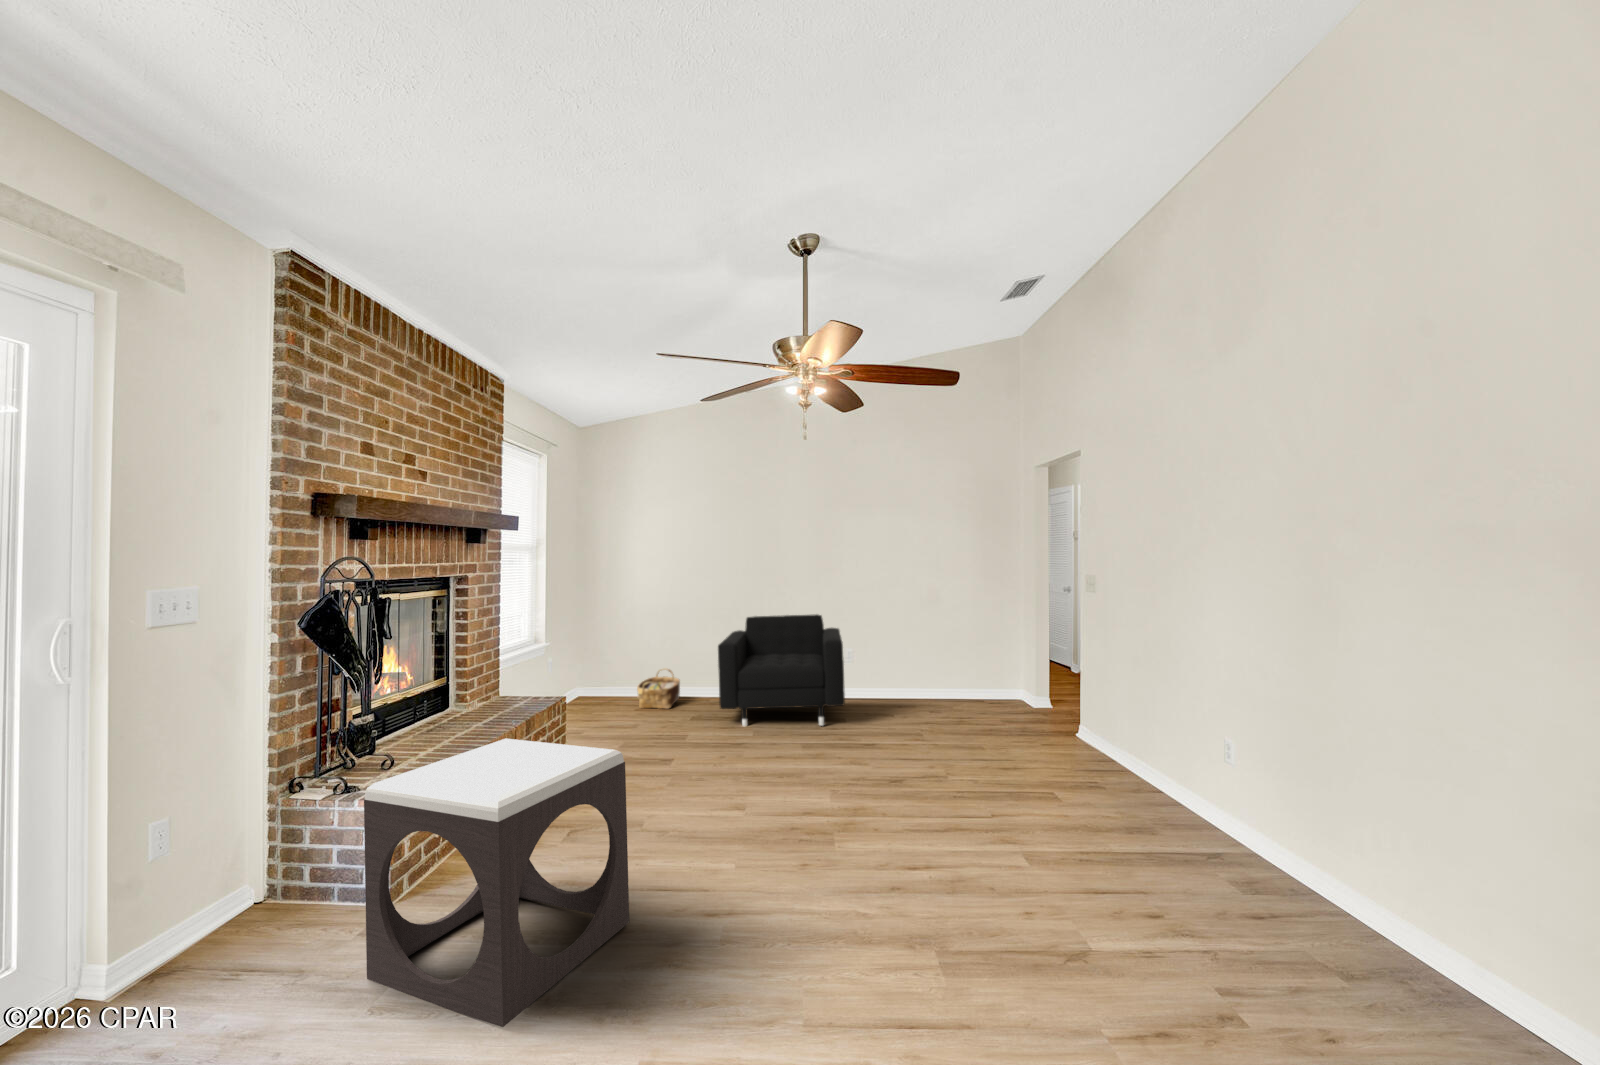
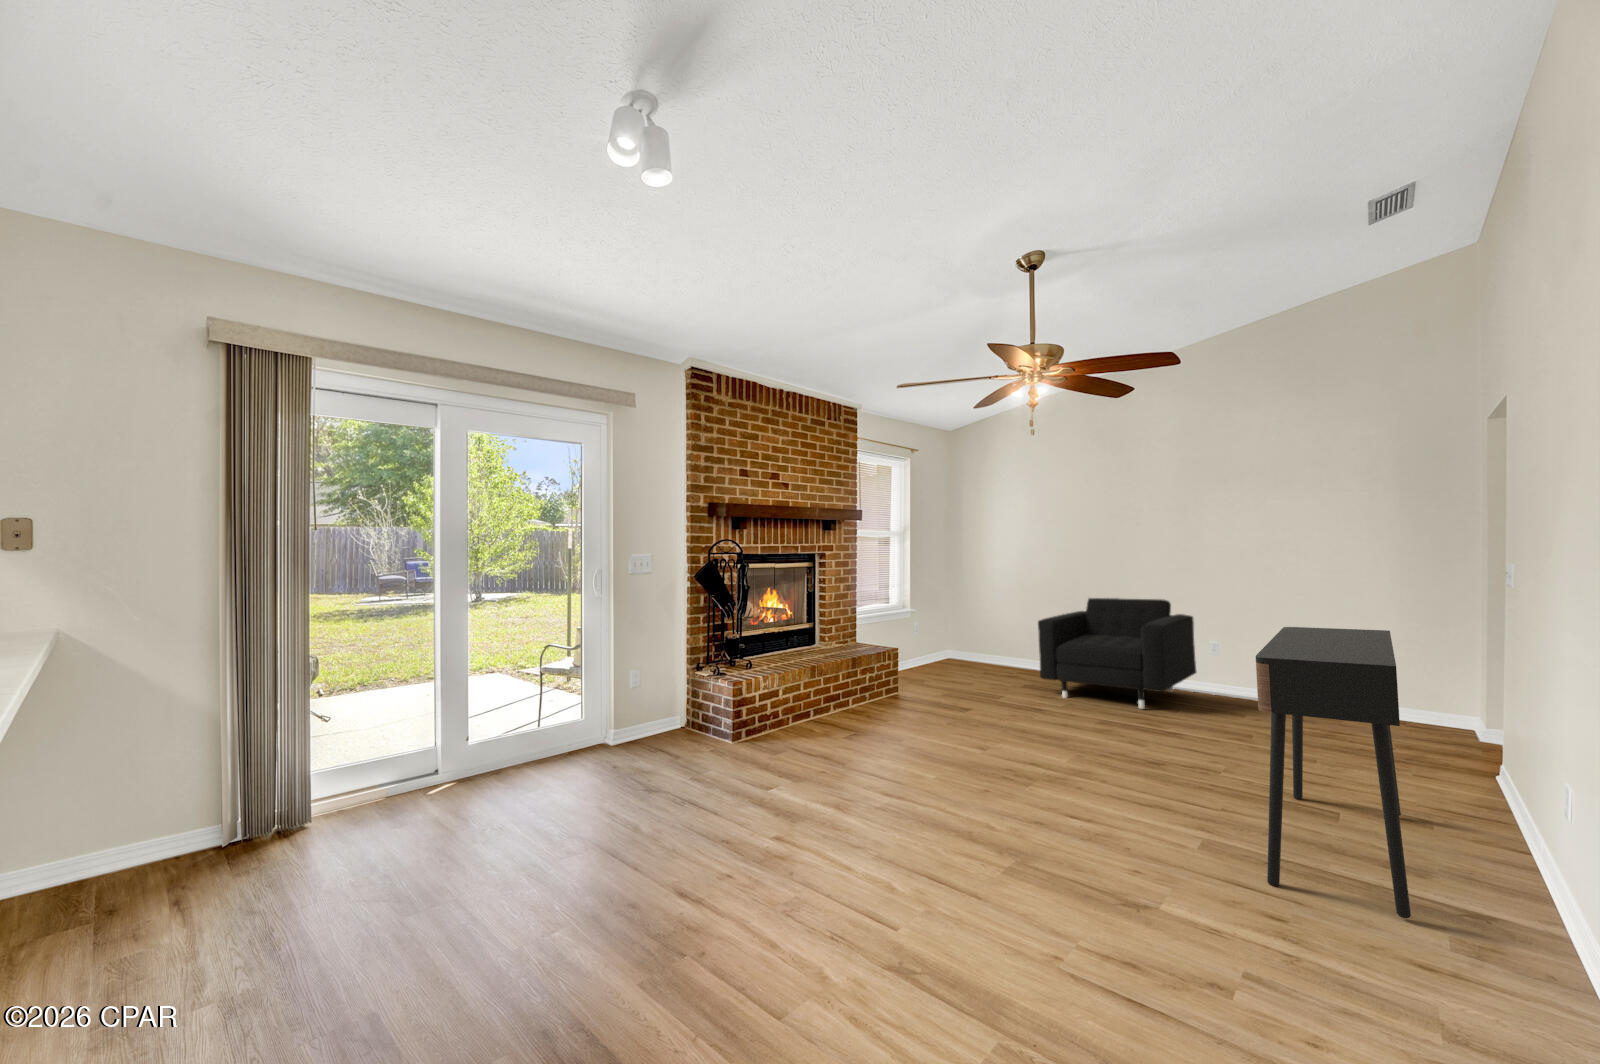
console table: none [1017,634,1220,888] -> present [1256,627,1411,918]
woven basket: present [637,668,680,709] -> none [987,641,1030,675]
footstool: present [364,739,629,1027] -> none [695,654,830,801]

